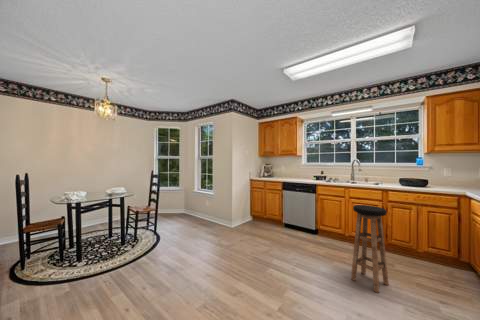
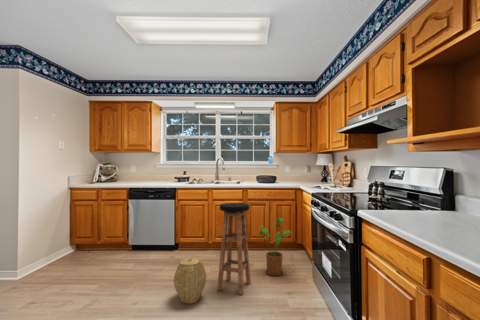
house plant: none [400,227,451,289] -> present [259,218,291,276]
woven basket: none [312,244,340,282] -> present [174,257,206,304]

